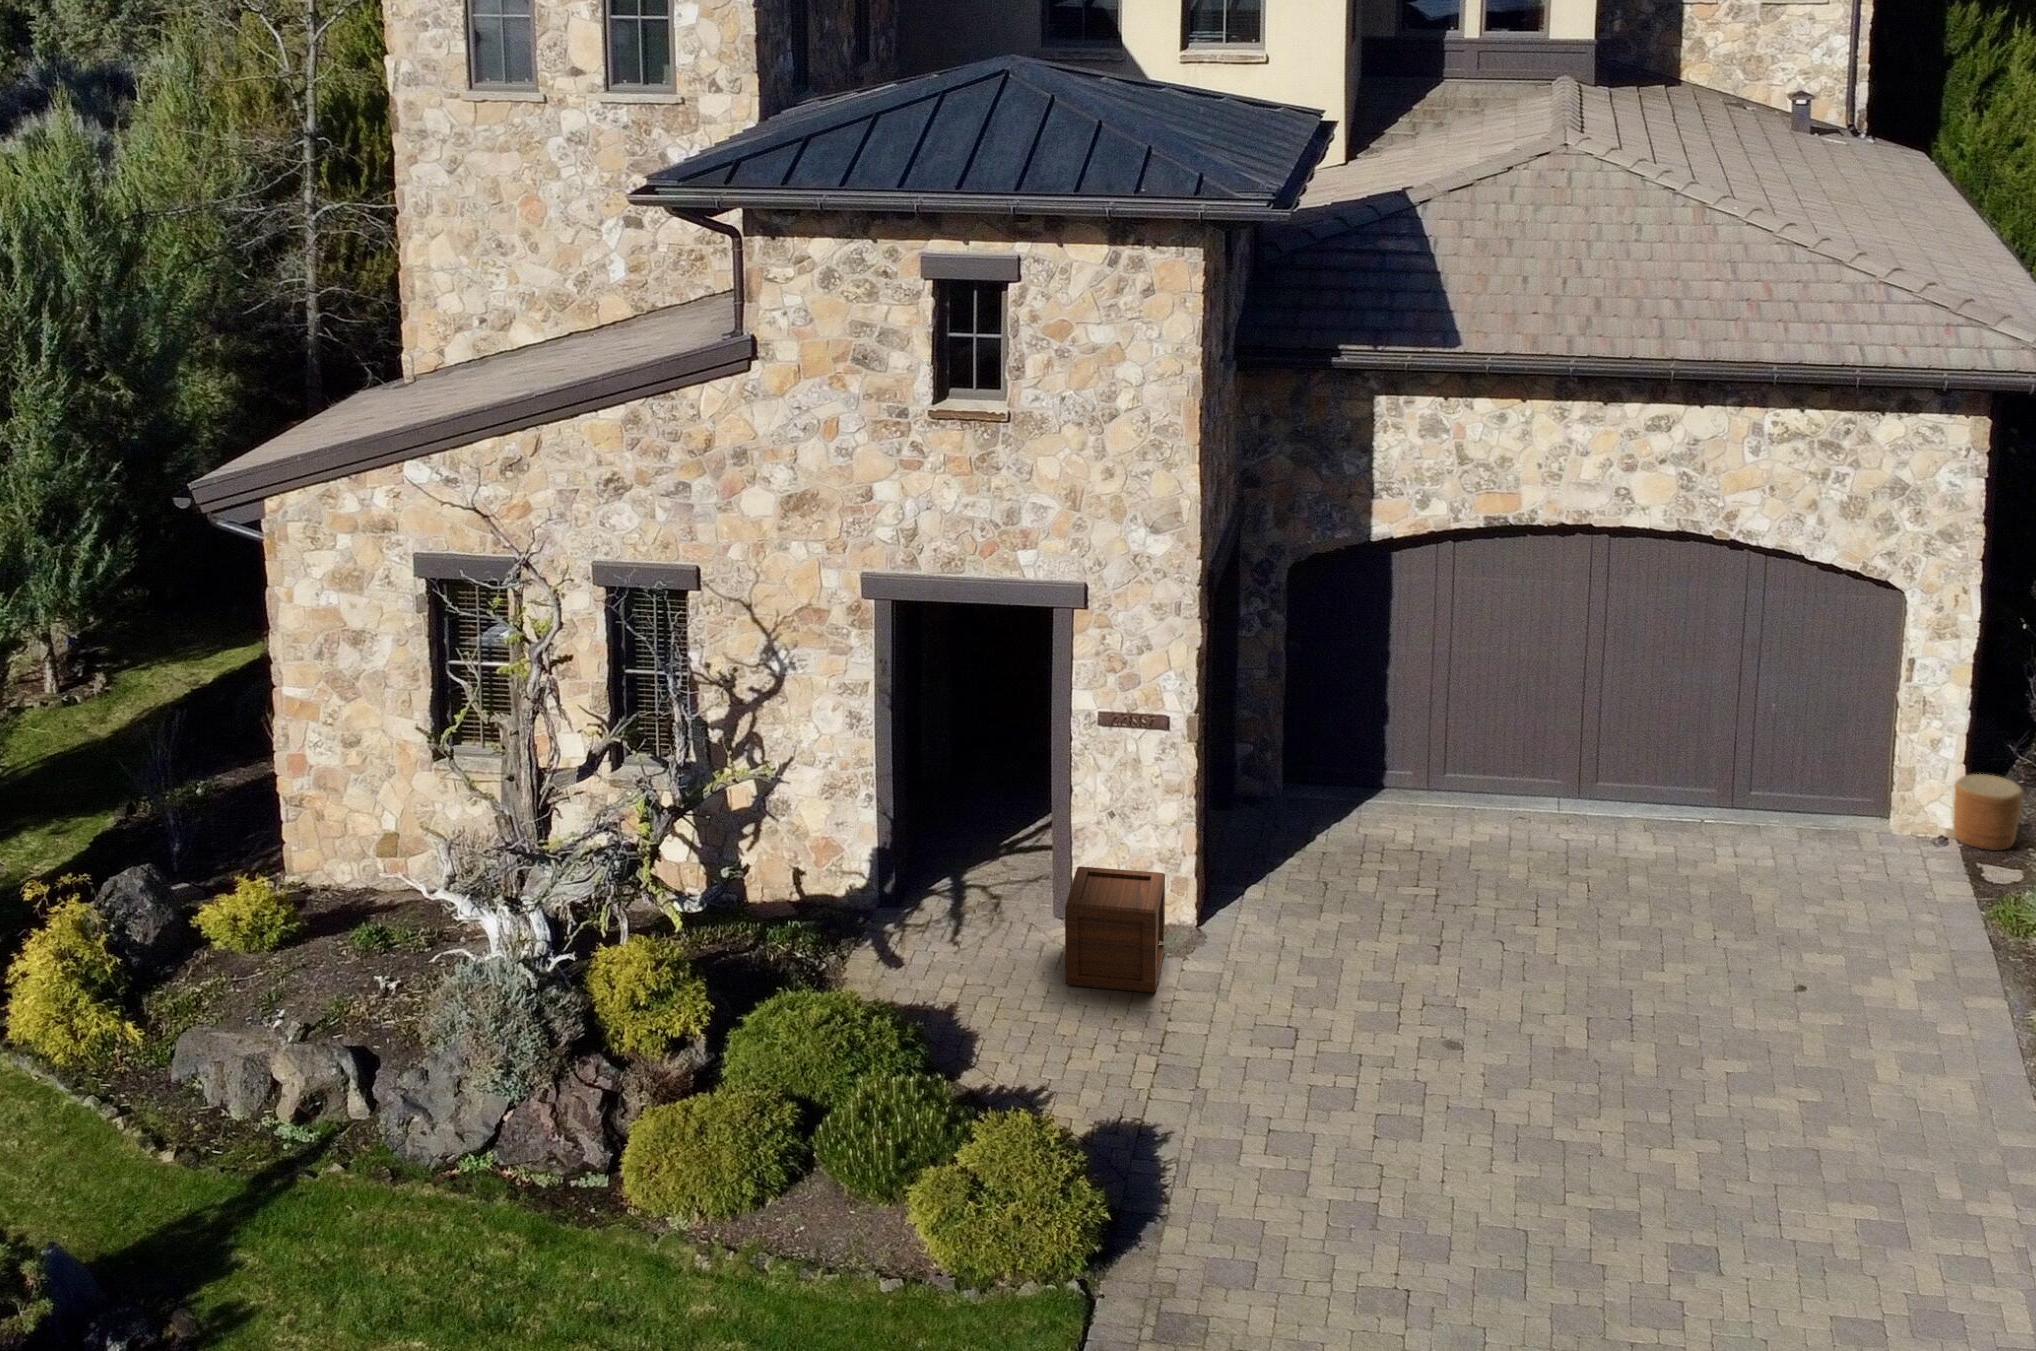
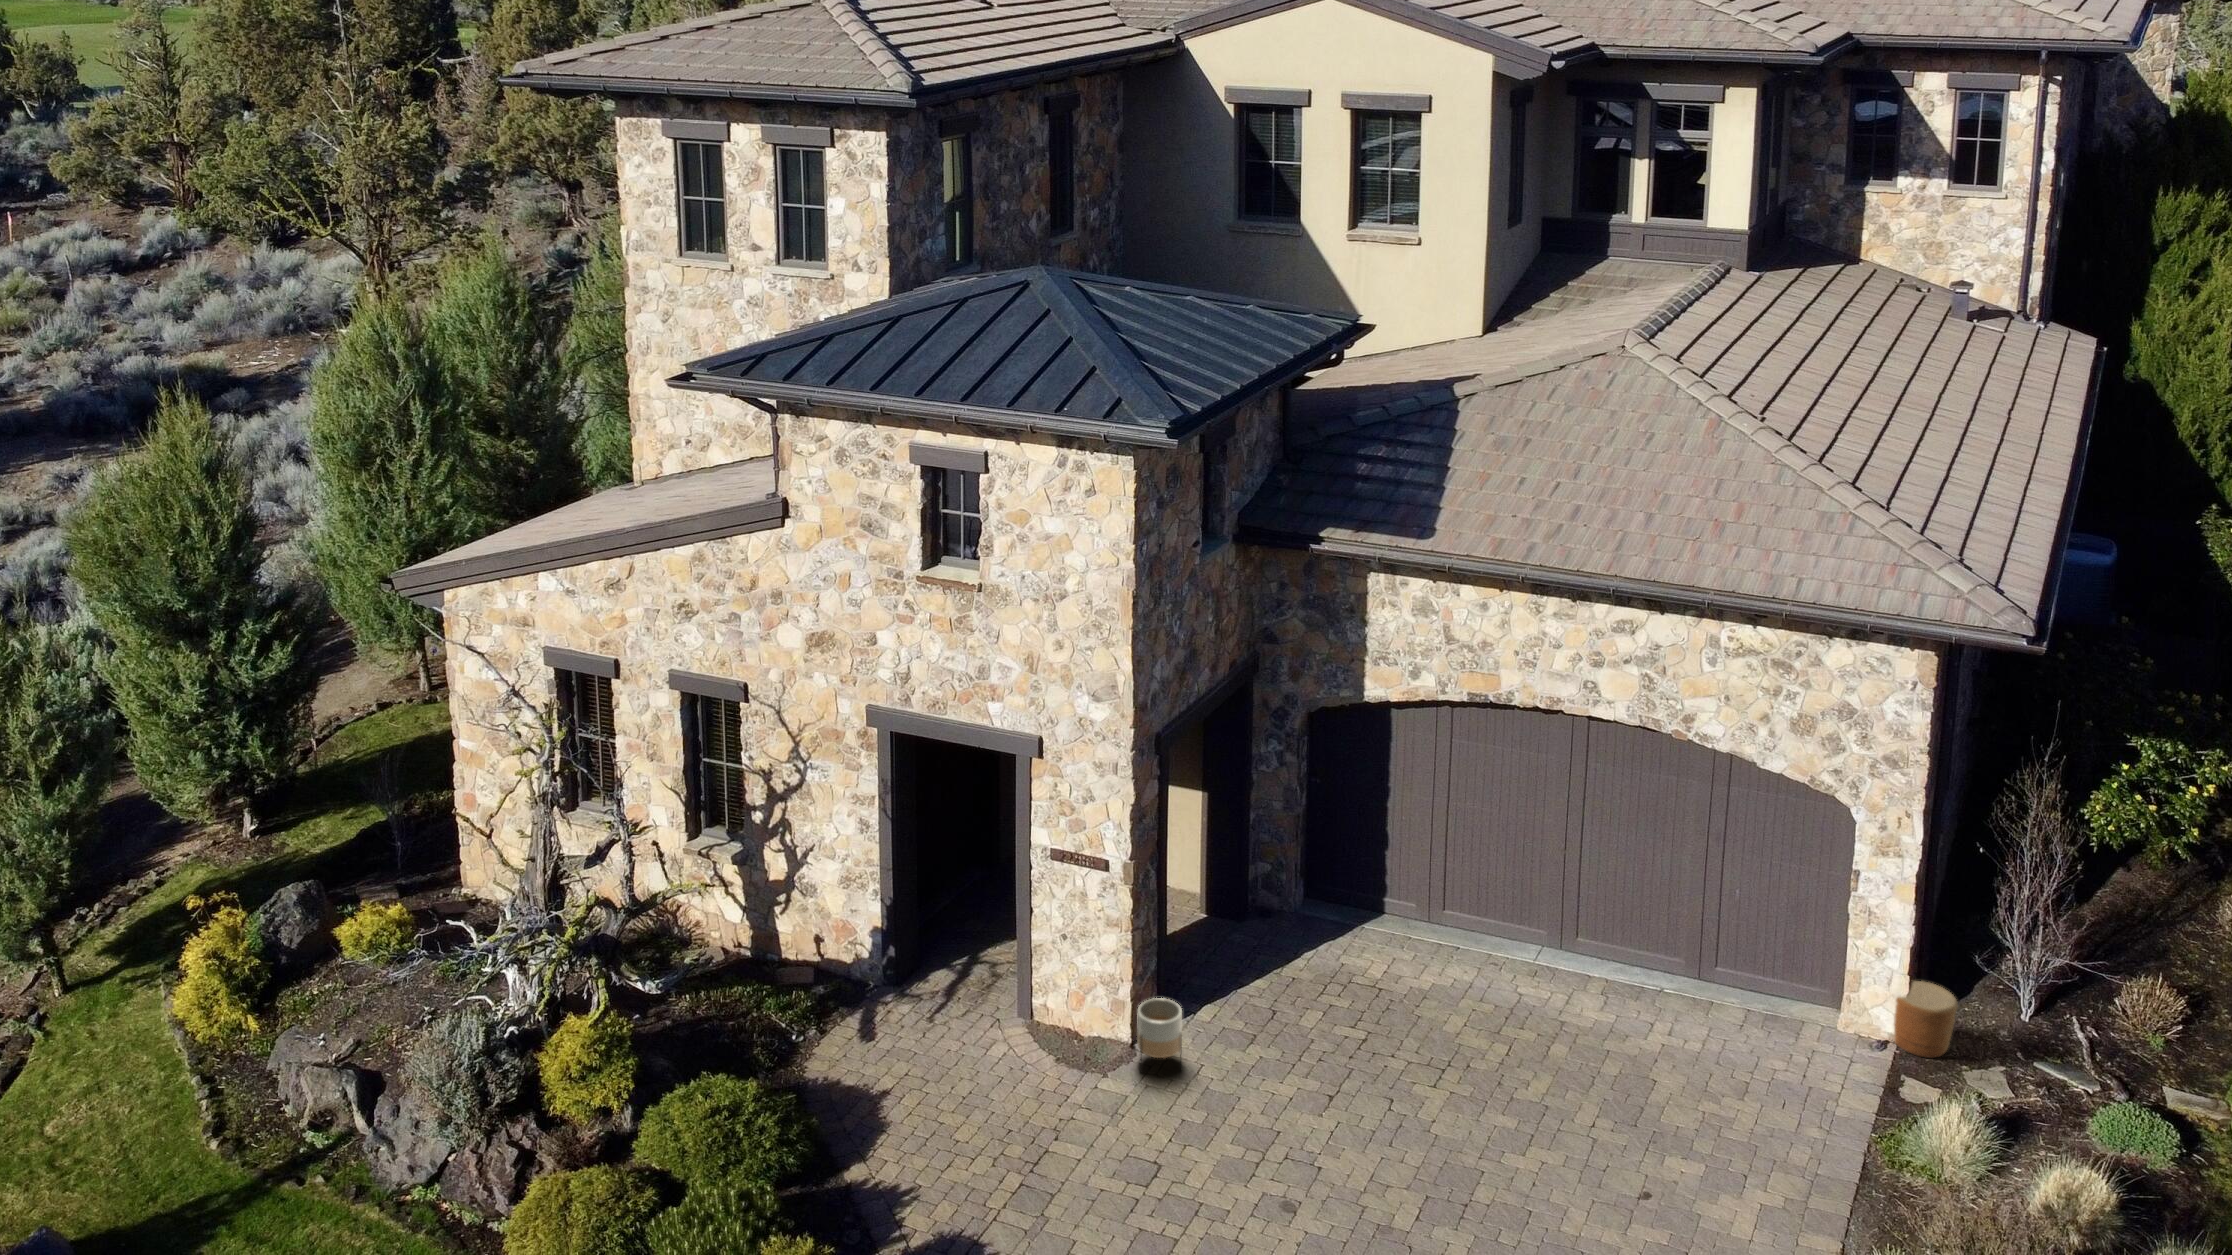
wooden crate: present [1065,866,1165,993] -> none [1004,976,1108,1100]
planter: none [1199,875,1252,960] -> present [1137,998,1182,1069]

